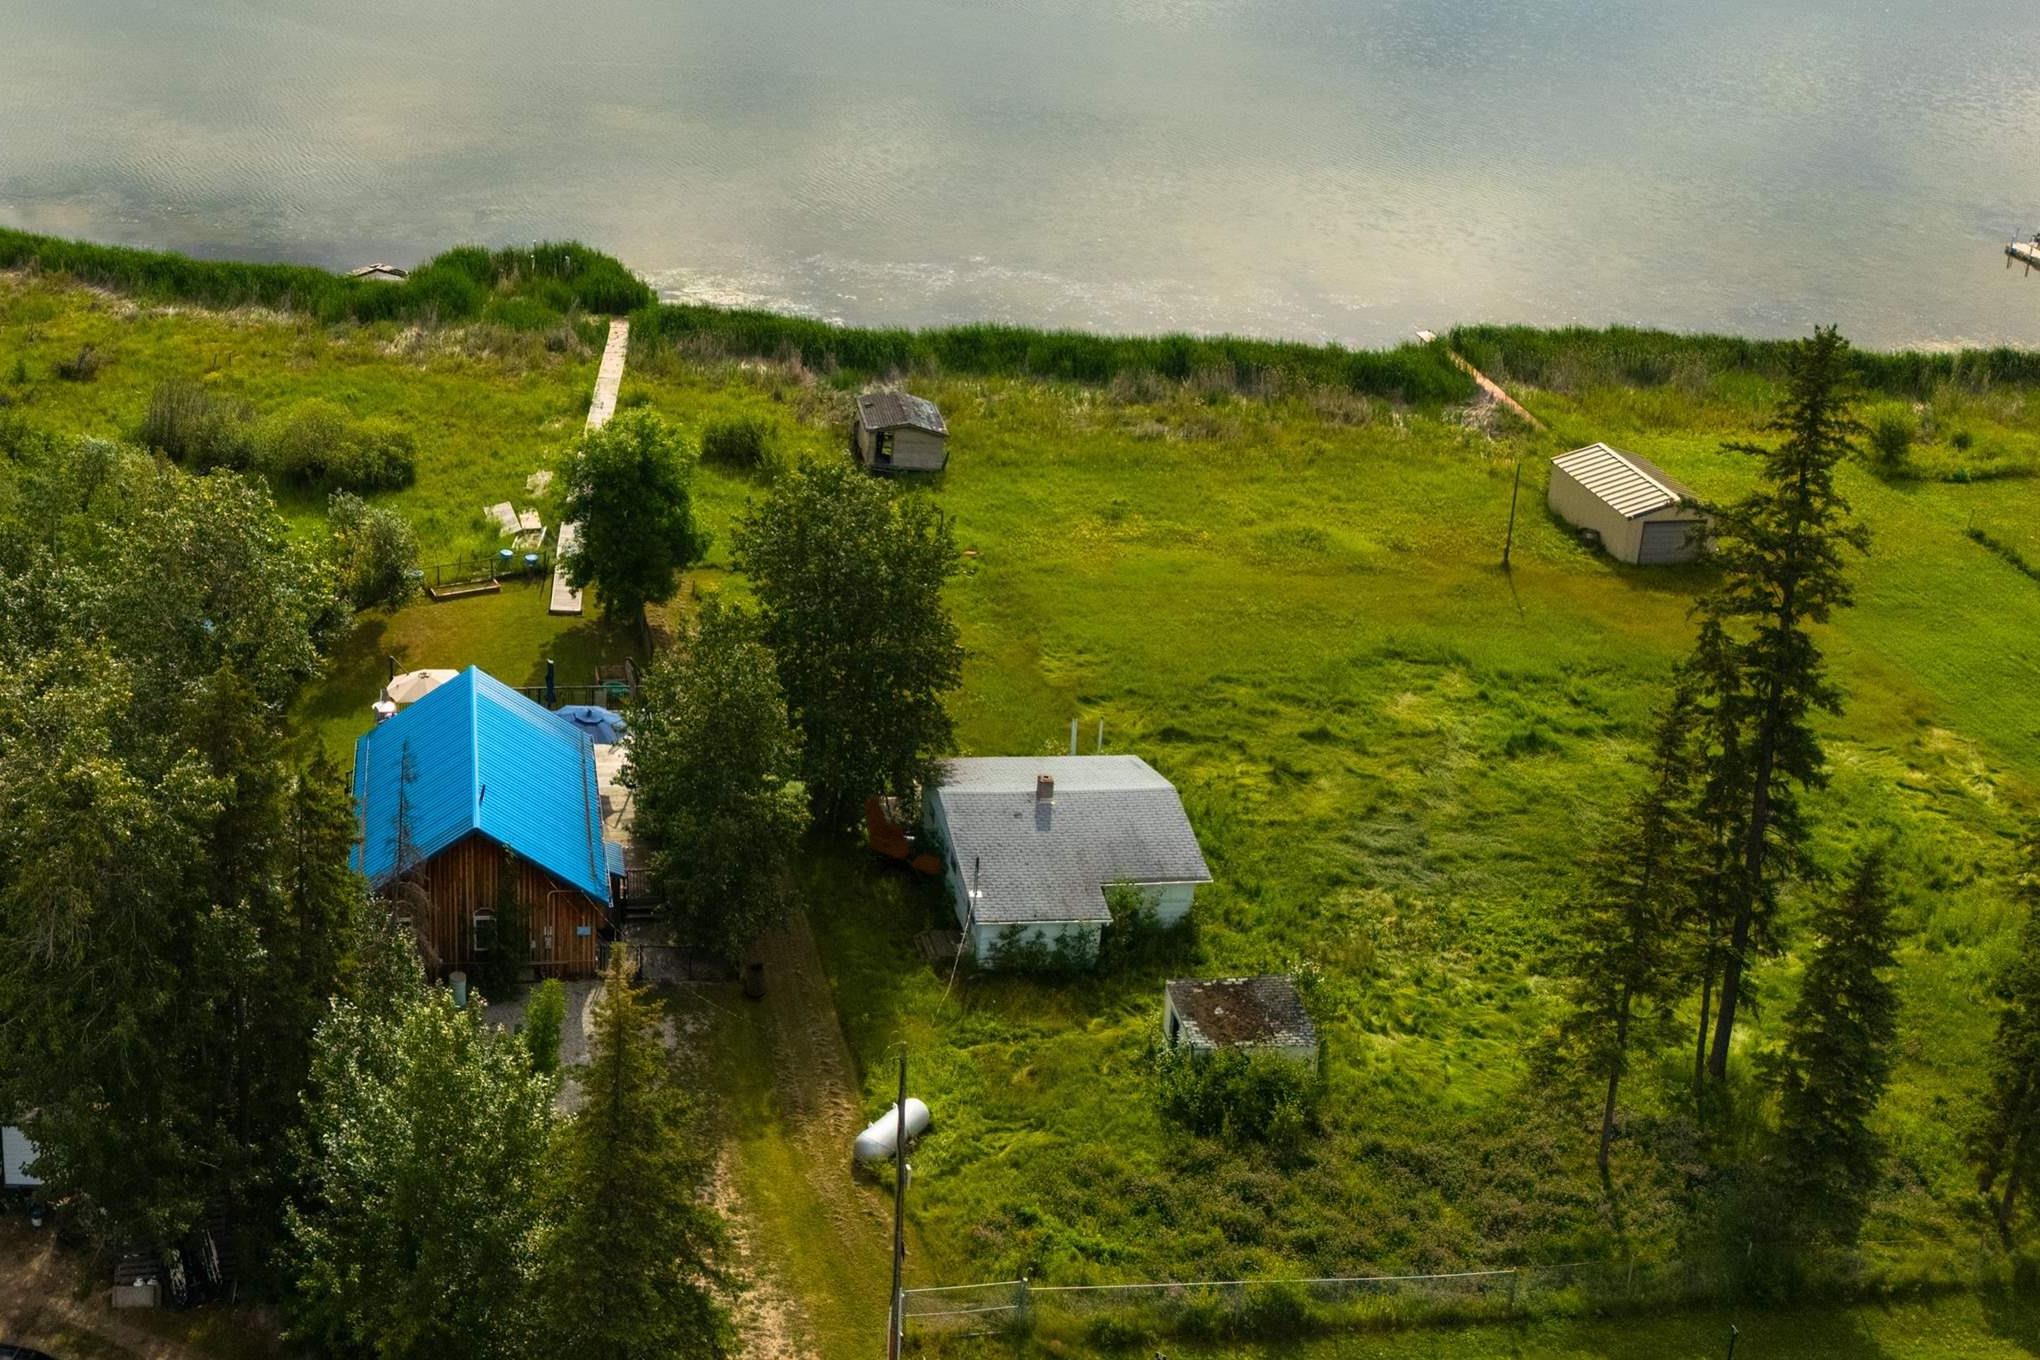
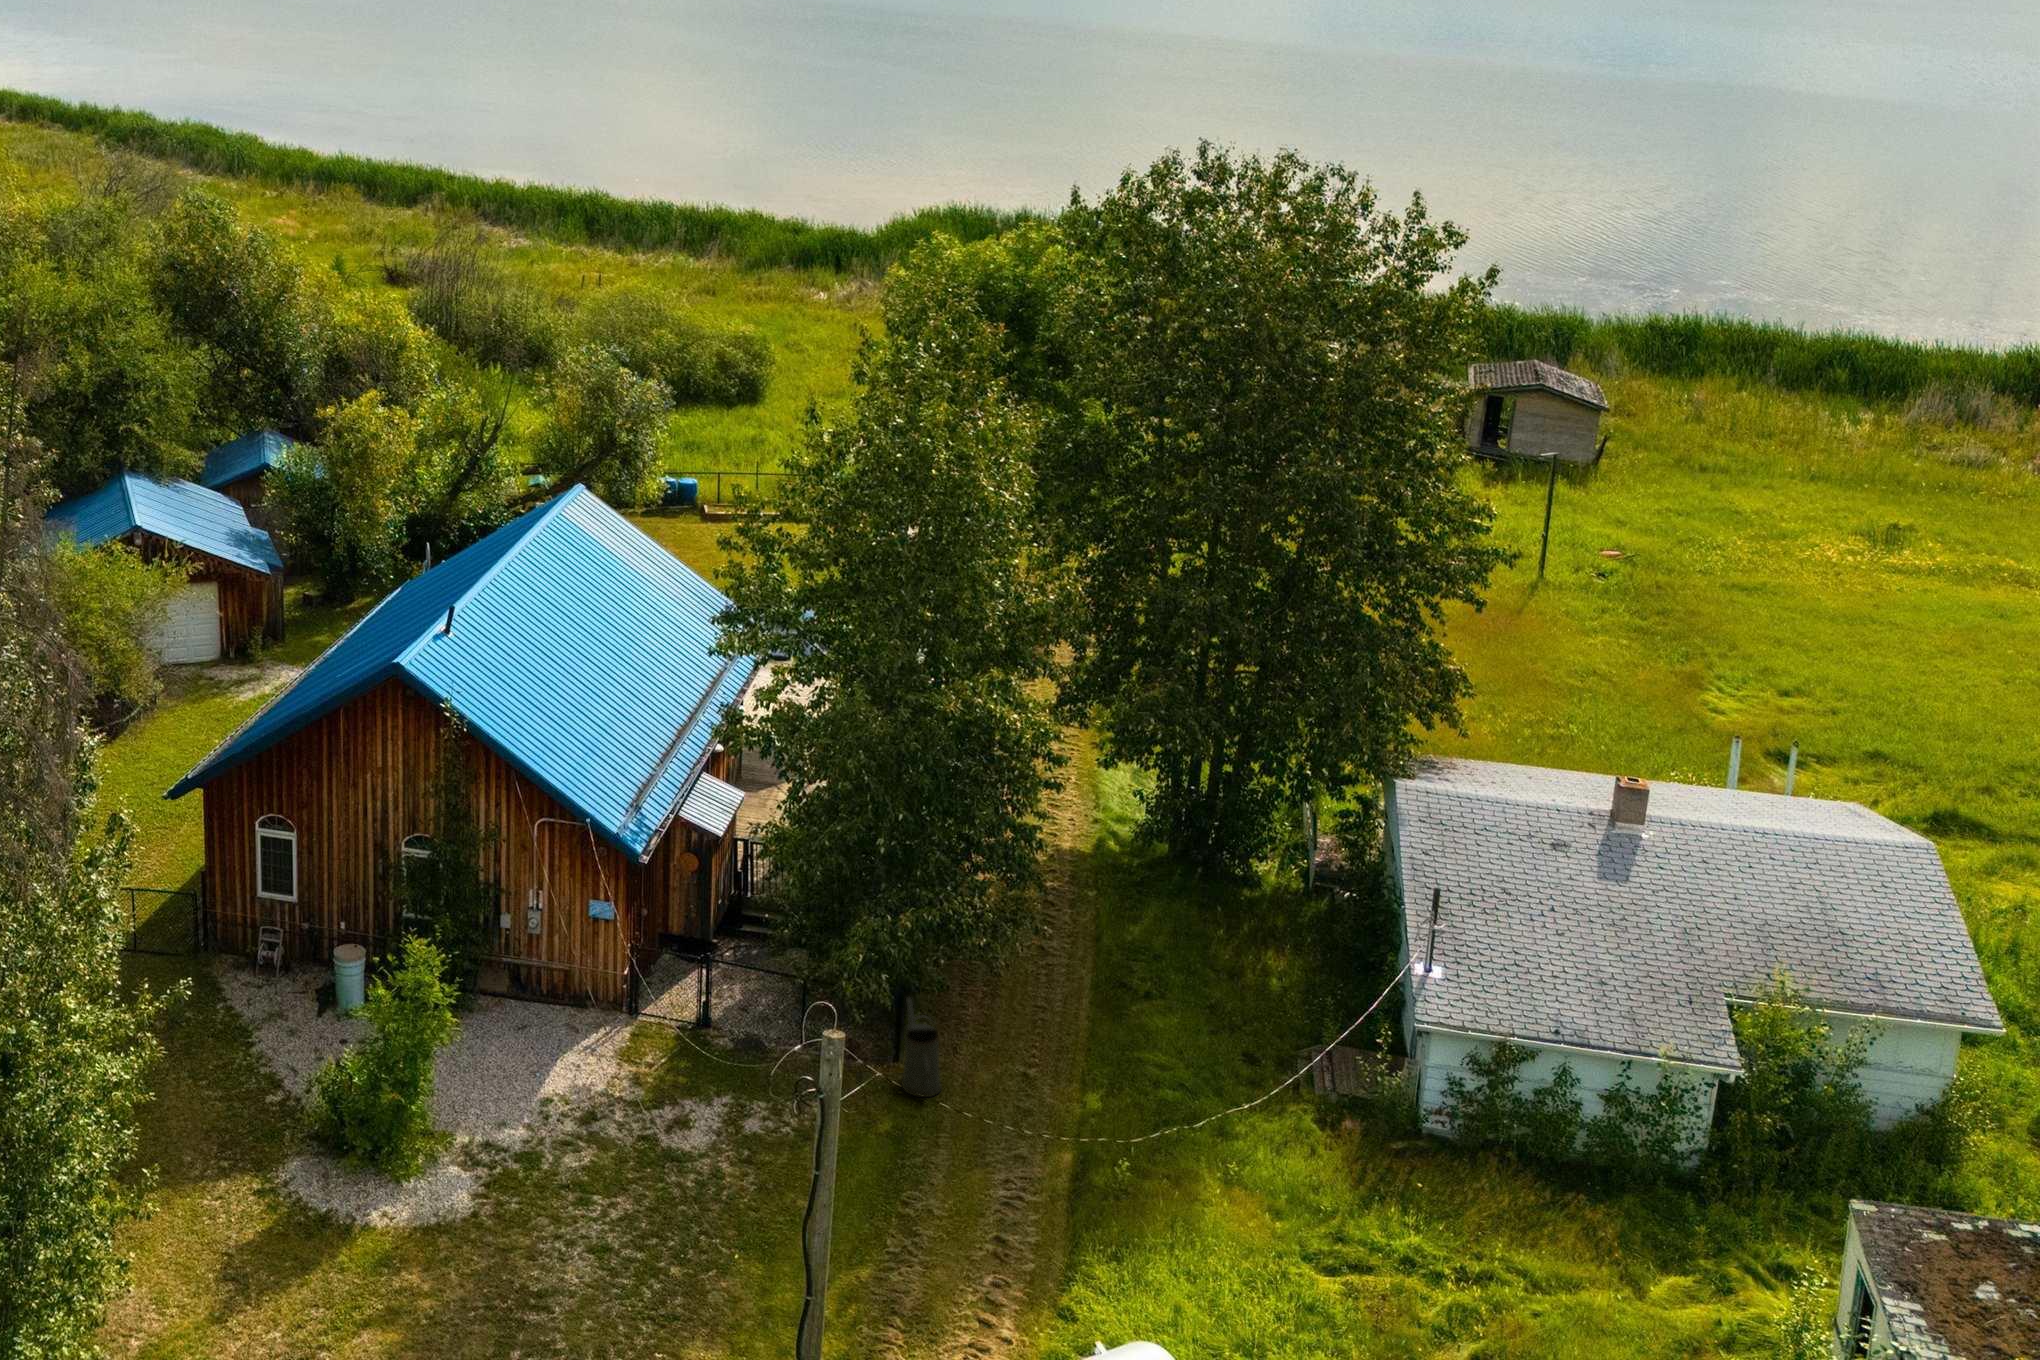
lounge chair: present [864,795,941,878] -> none [1238,796,1386,976]

